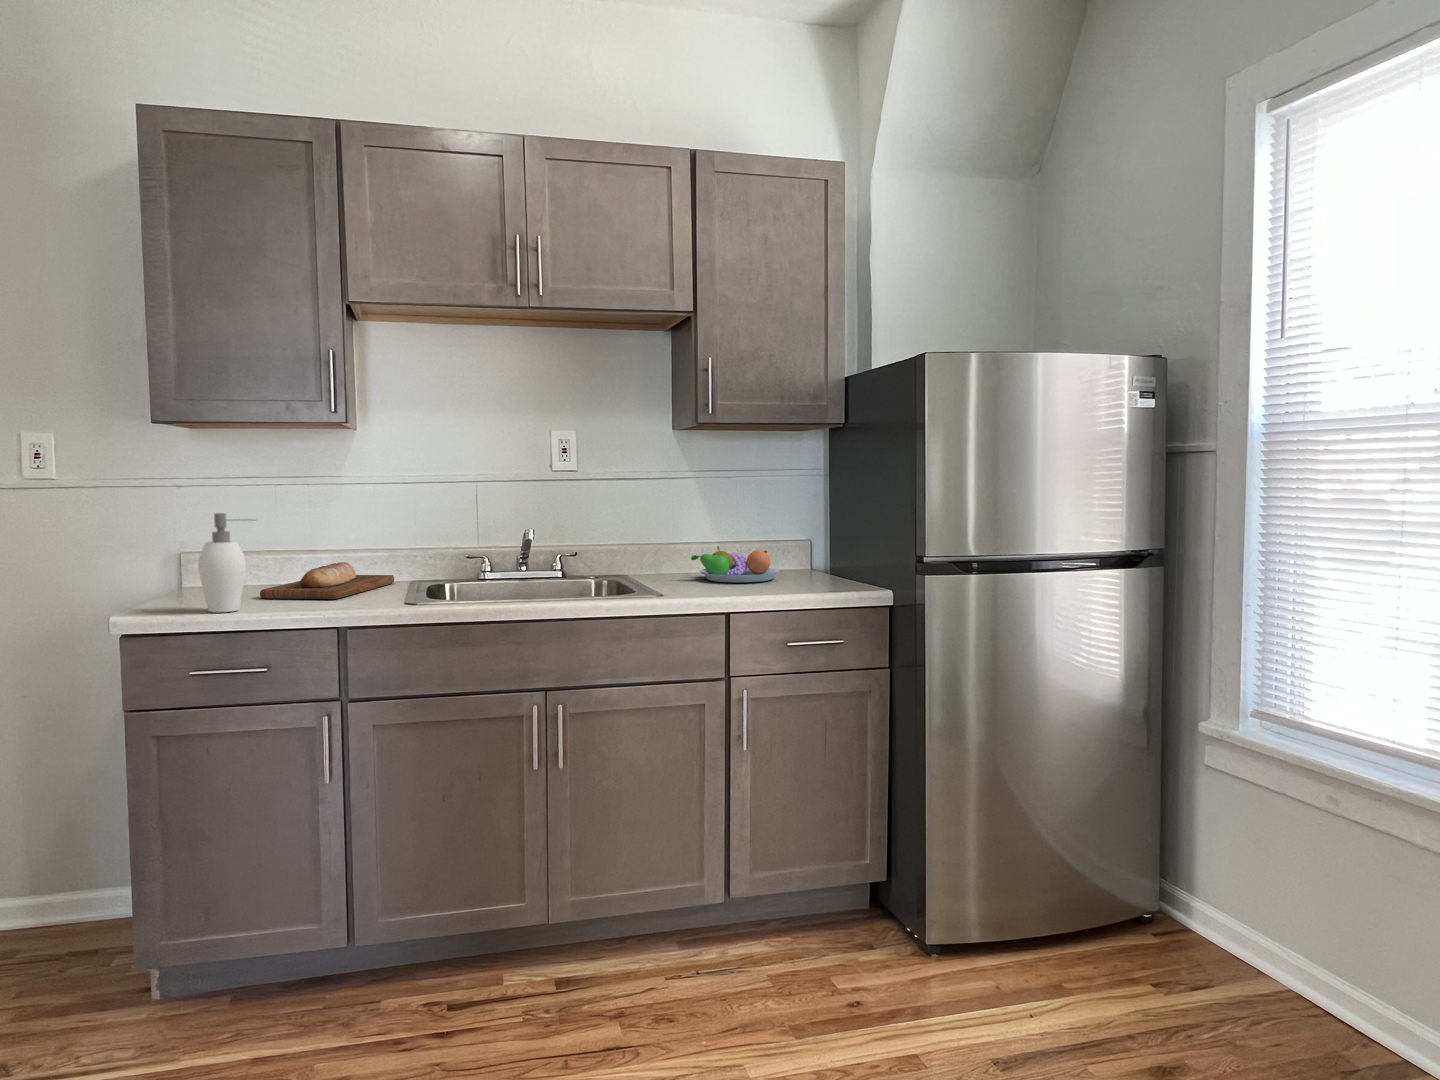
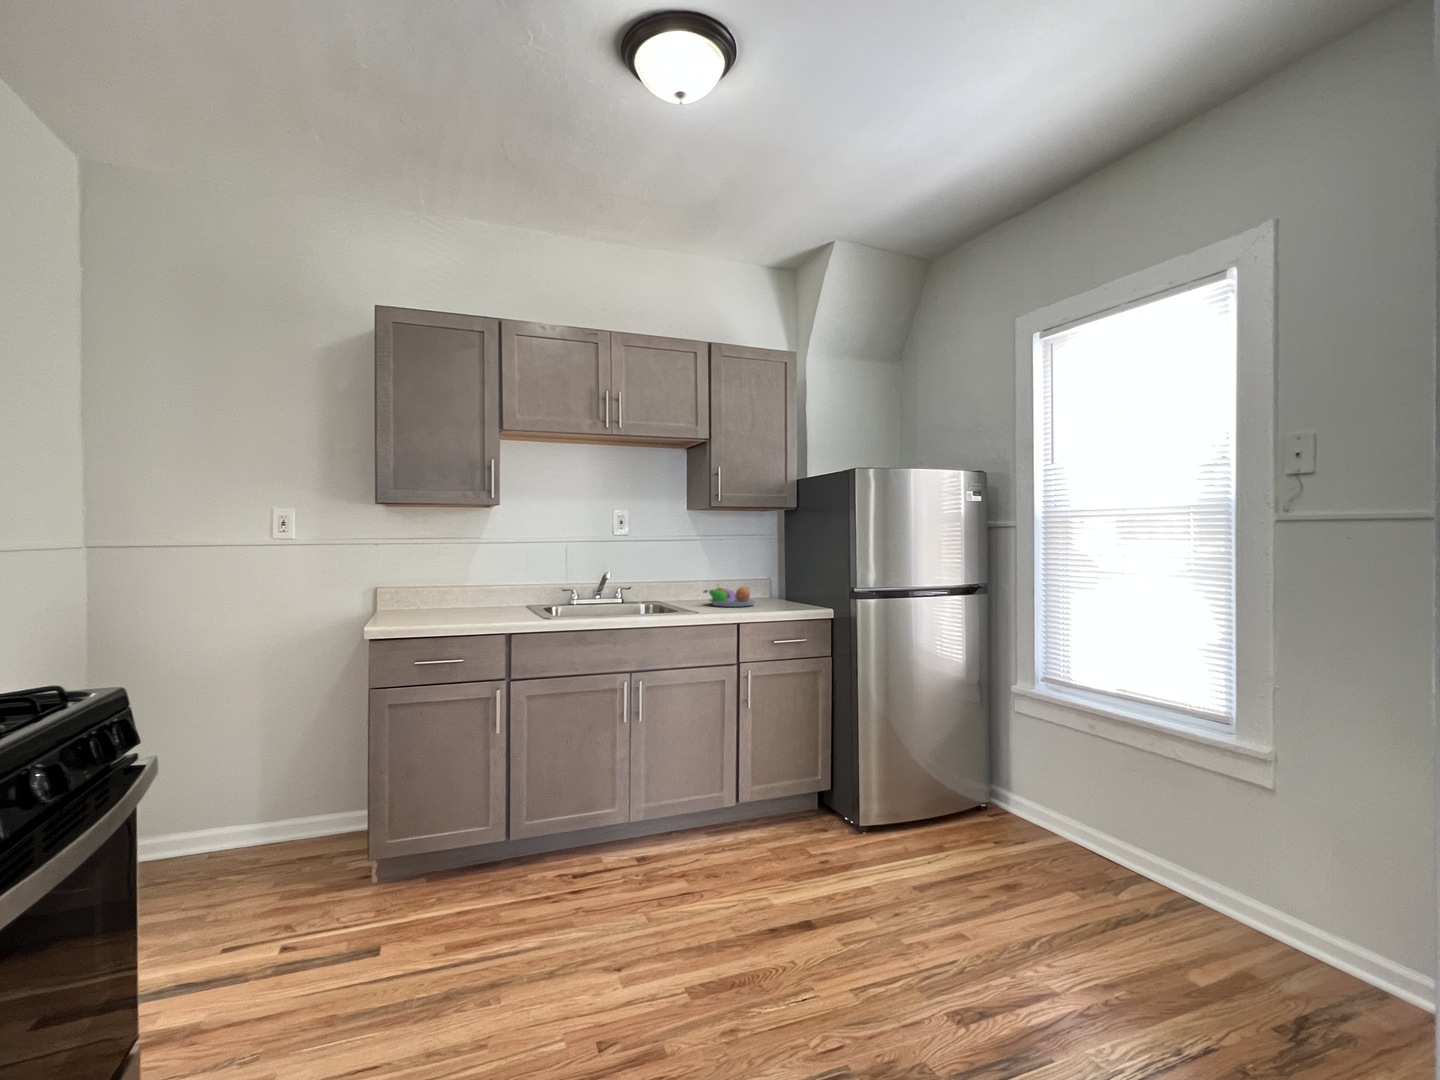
soap dispenser: present [198,513,254,612] -> none [412,562,450,625]
bread loaf: present [260,562,394,599] -> none [440,595,516,618]

